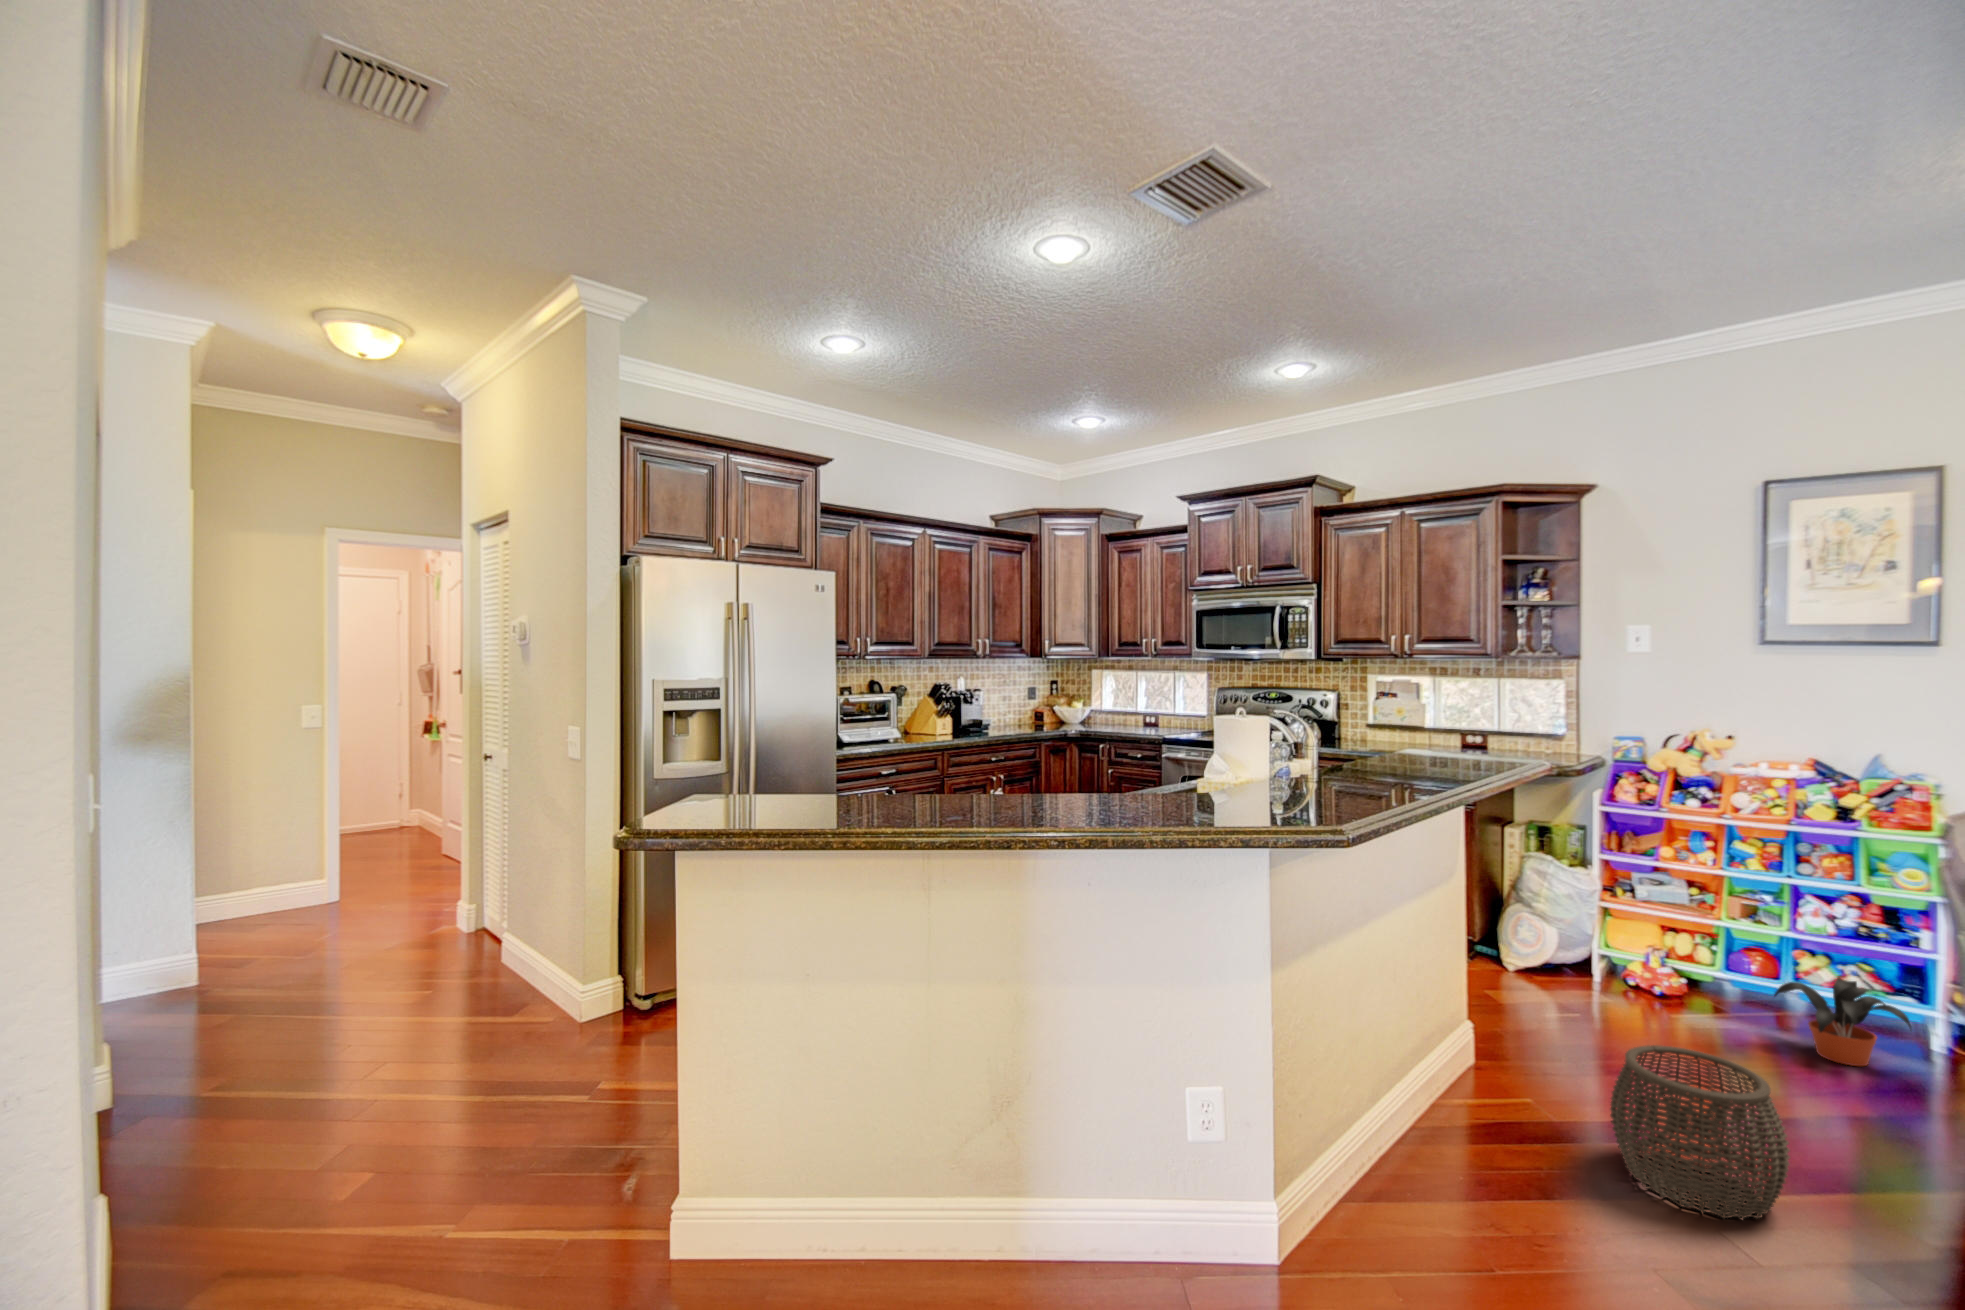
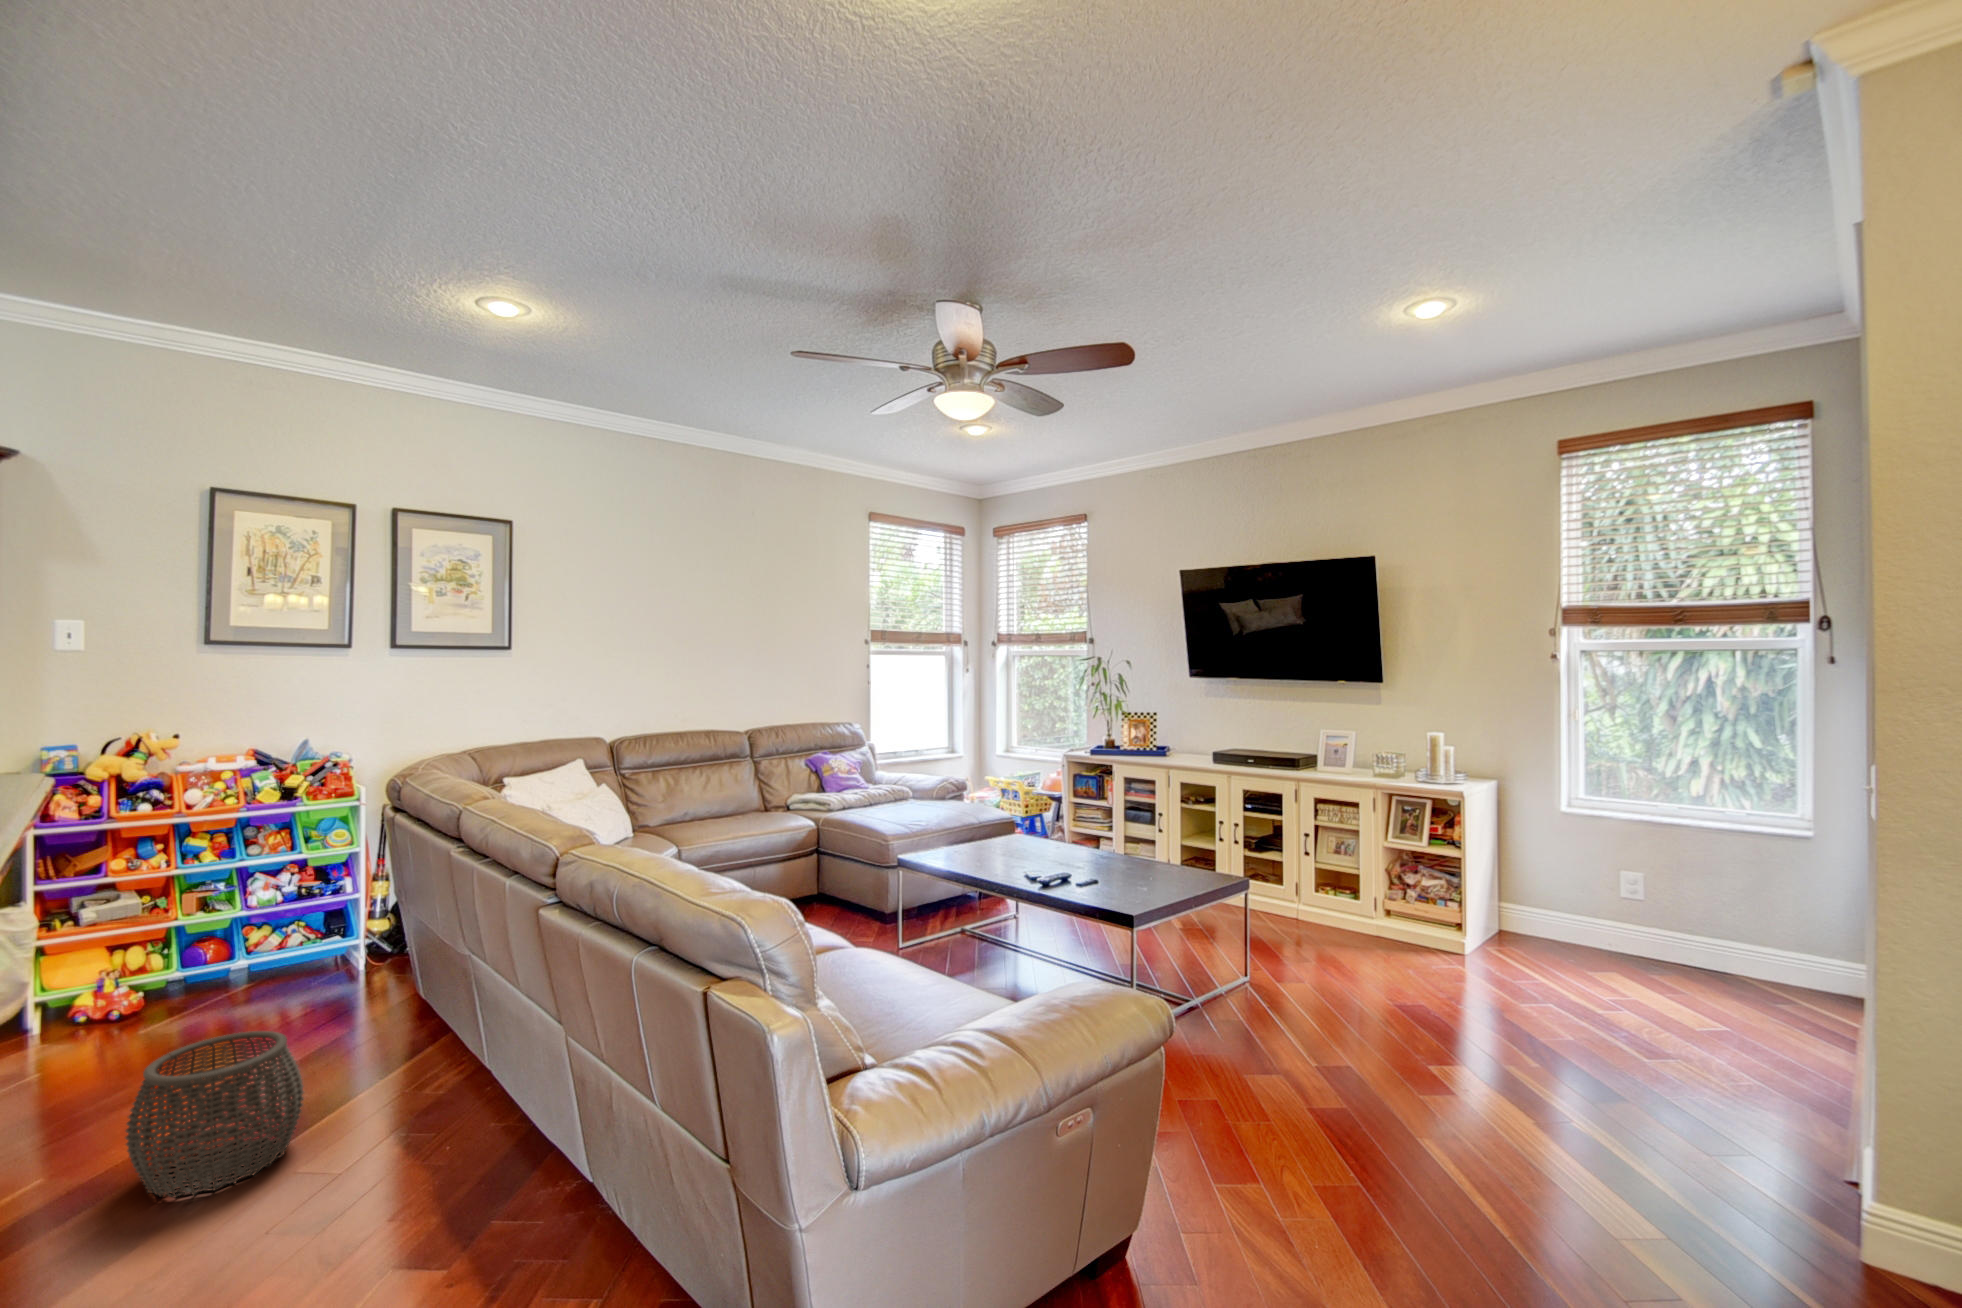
potted plant: present [1774,978,1911,1066] -> none [240,932,347,1008]

